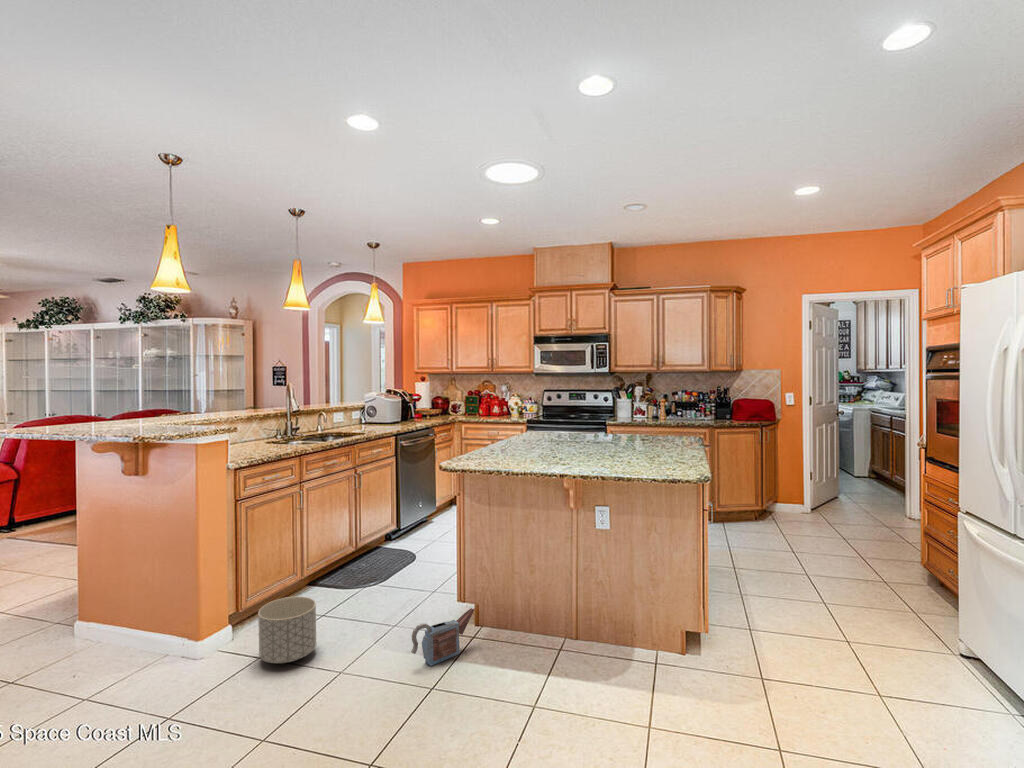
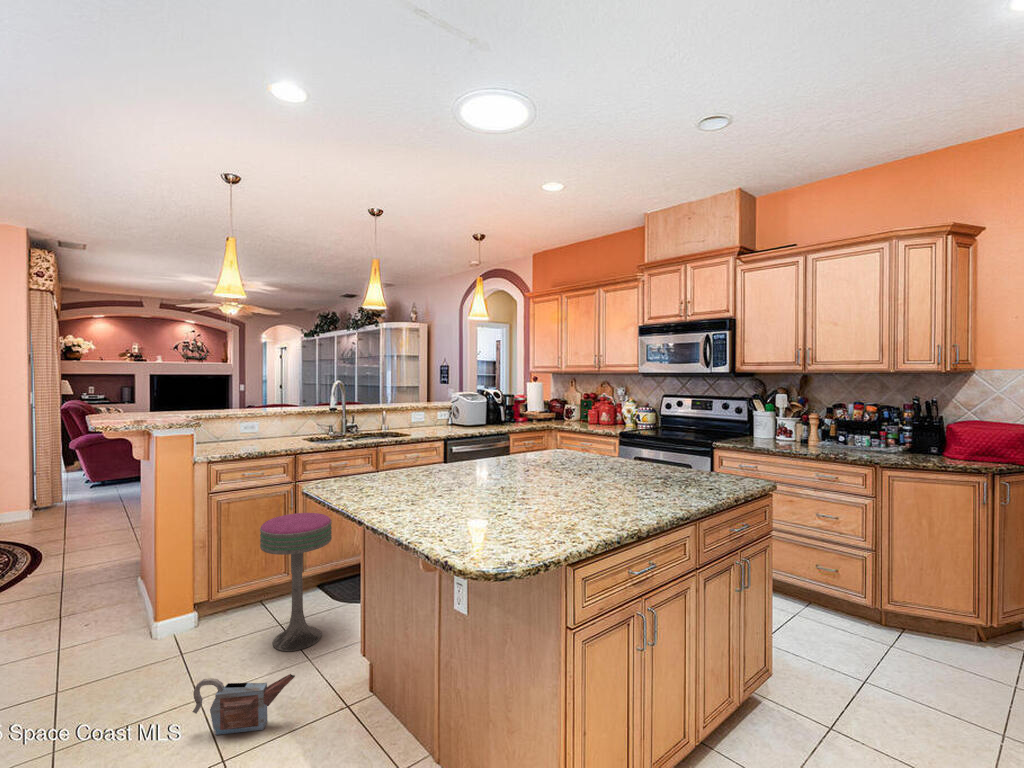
bar stool: none [357,502,416,621] -> present [260,513,332,651]
planter: present [258,597,316,664] -> none [117,599,186,672]

